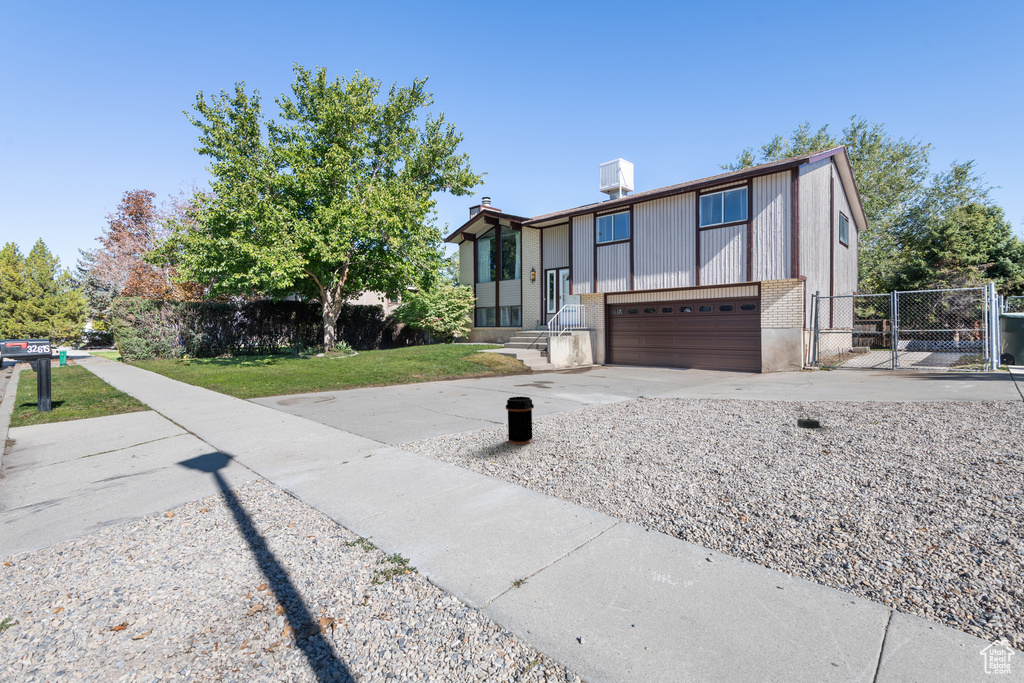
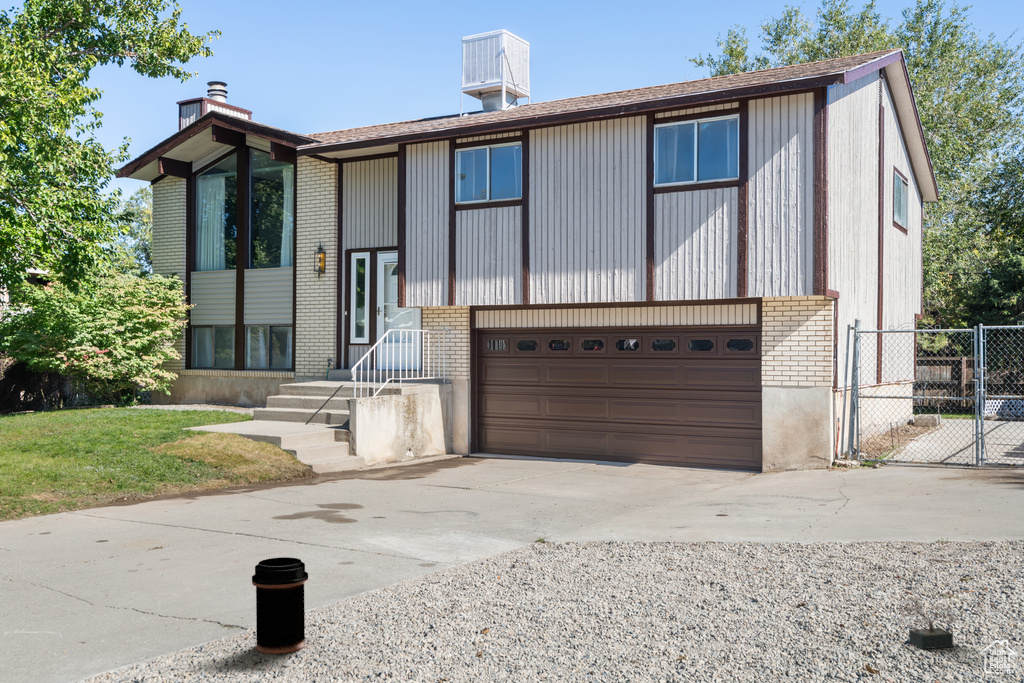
decorative plant: present [792,404,822,427] -> present [899,596,957,649]

